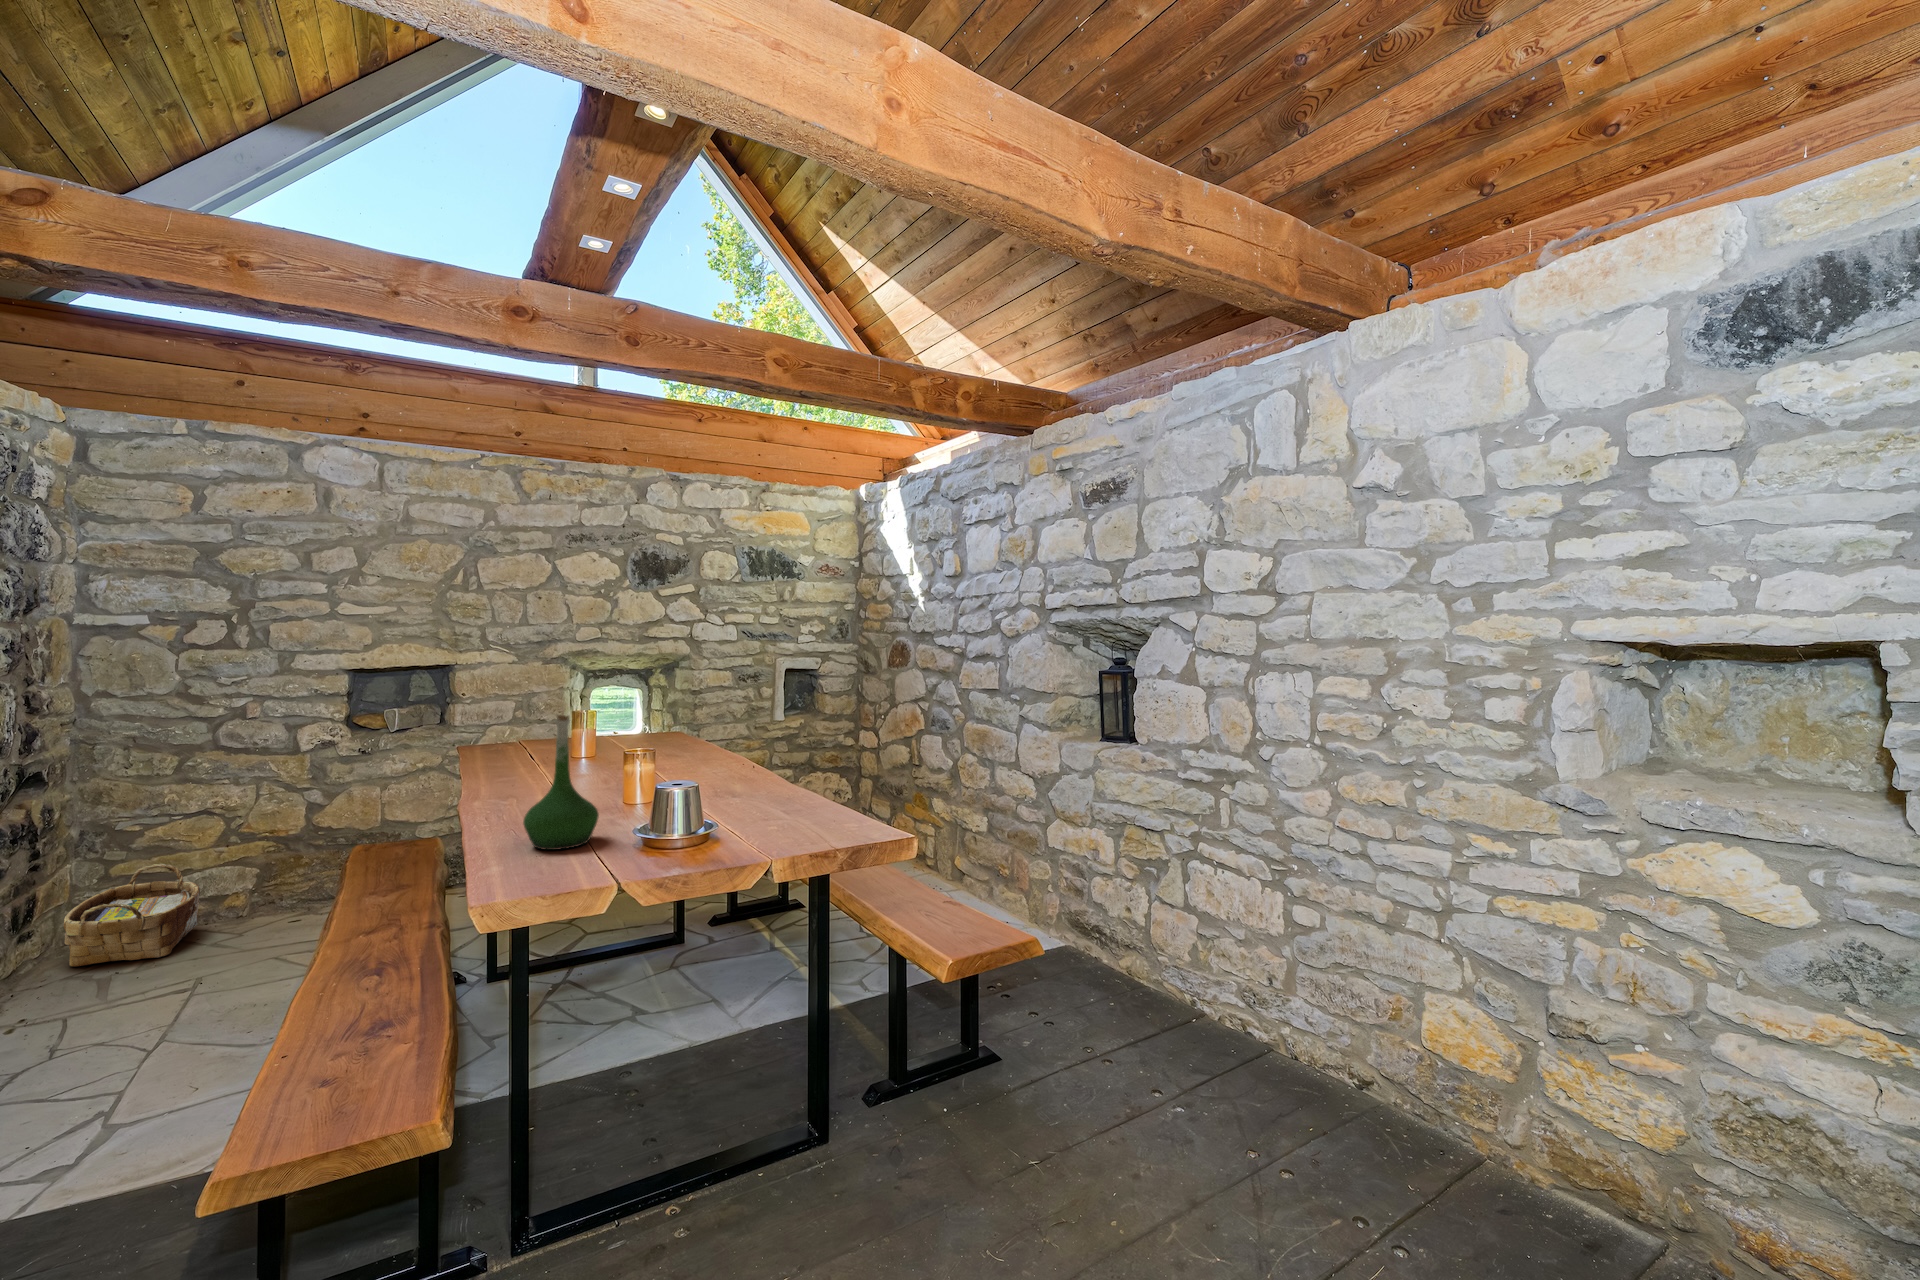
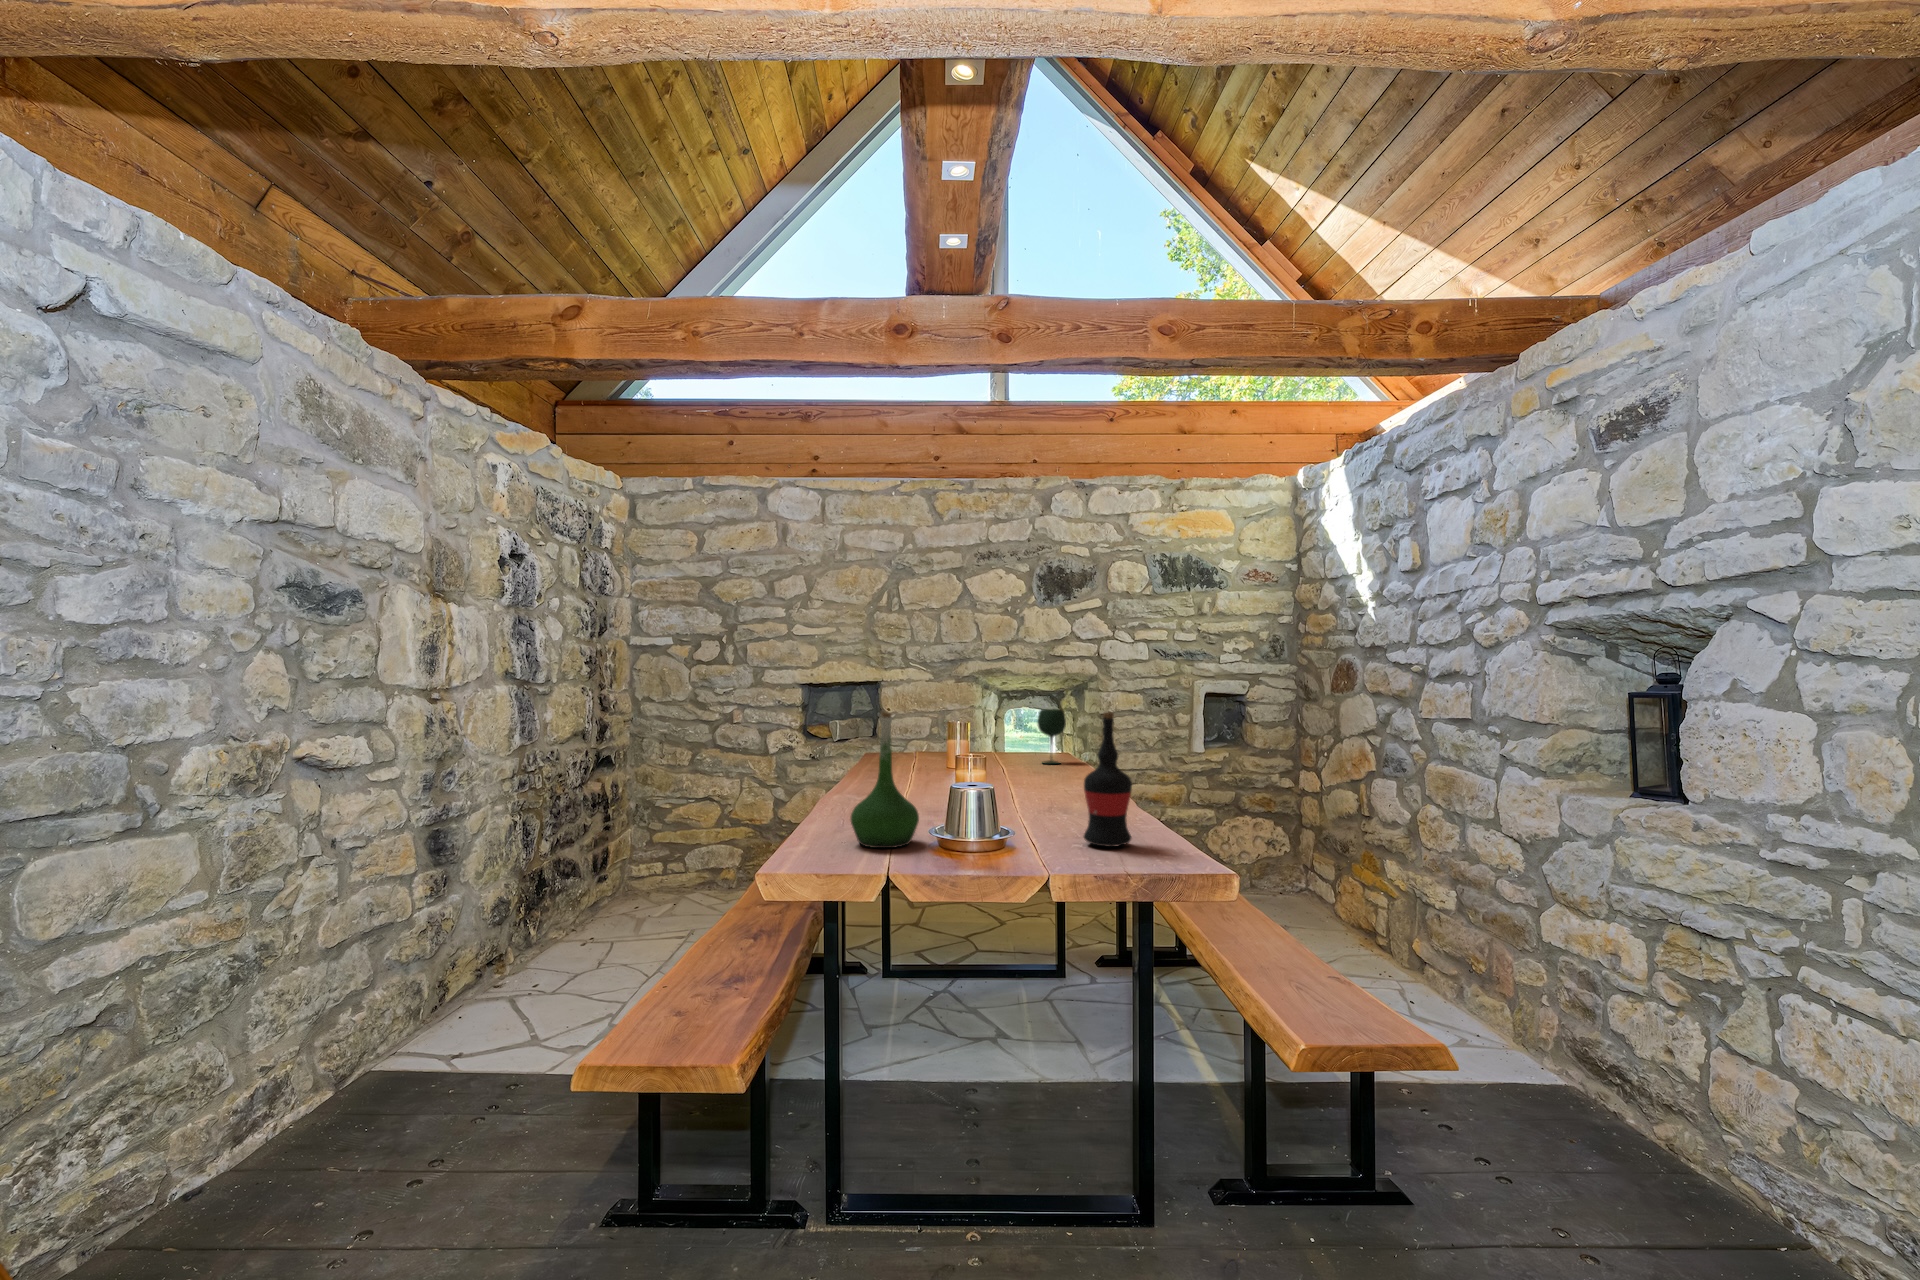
wine glass: none [647,691,676,743] -> present [1037,709,1066,764]
wine bottle: none [755,704,796,820] -> present [1084,712,1132,847]
woven basket: present [64,864,200,967] -> none [616,837,699,913]

